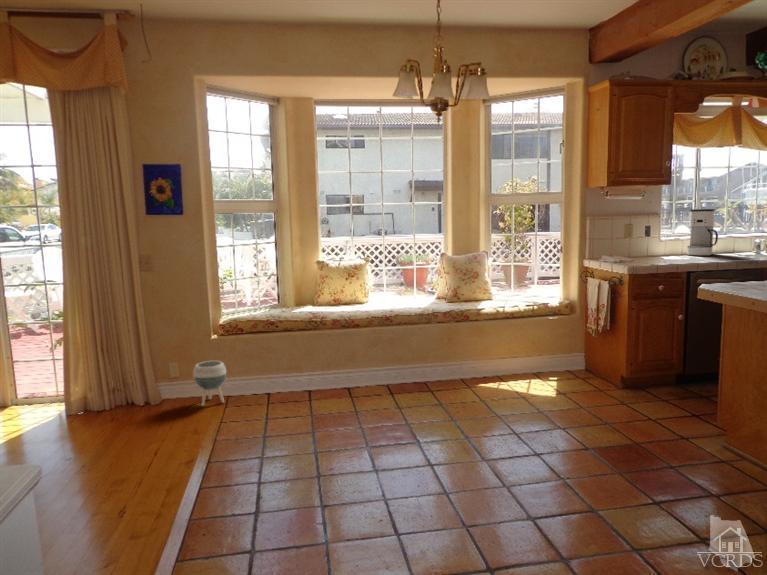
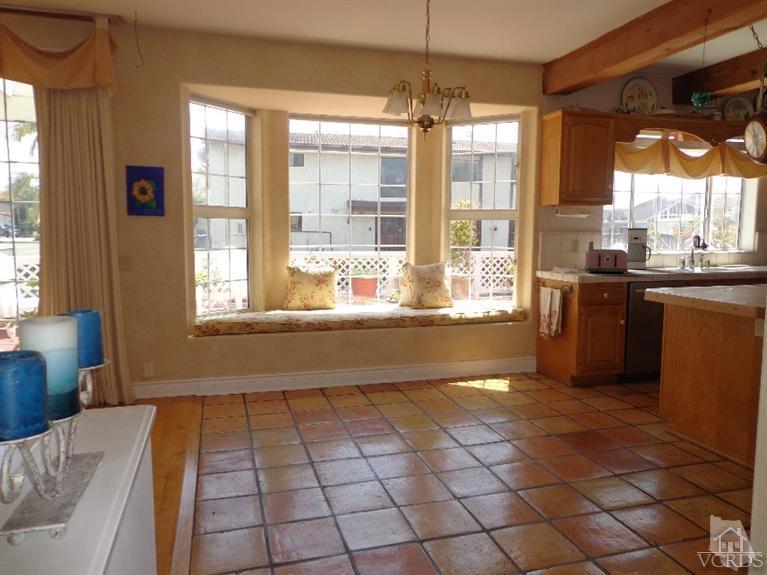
toaster: none [639,235,687,262] -> present [585,249,628,273]
planter: present [193,361,227,406] -> none [170,361,203,405]

